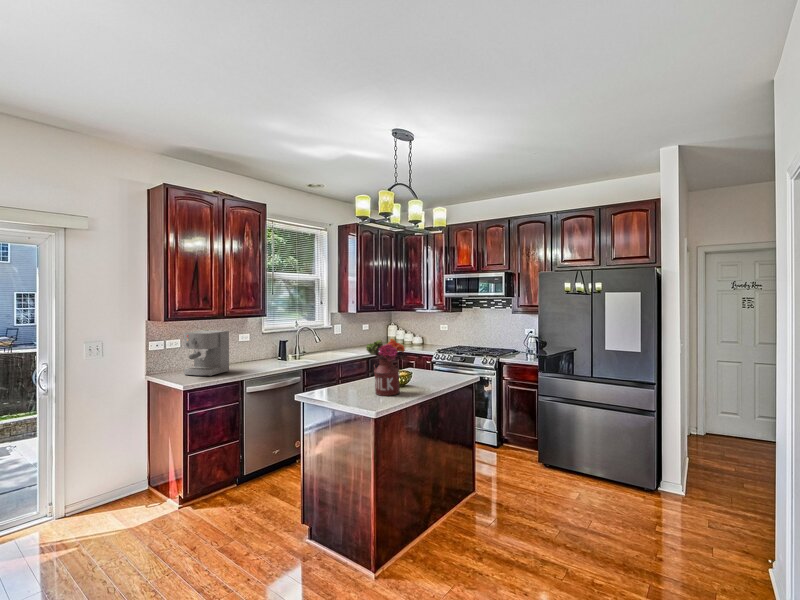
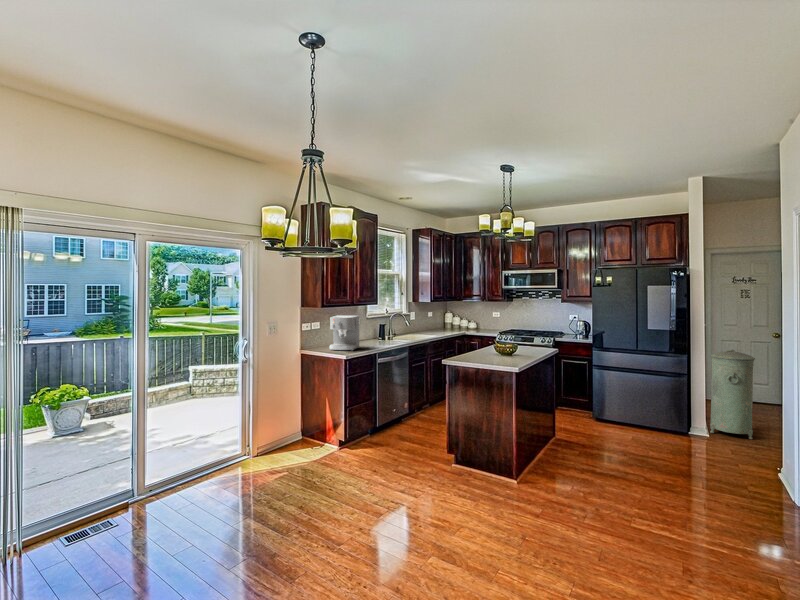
flower arrangement: present [366,339,405,396] -> none [495,319,524,361]
trash can: none [689,377,748,501] -> present [710,350,755,439]

